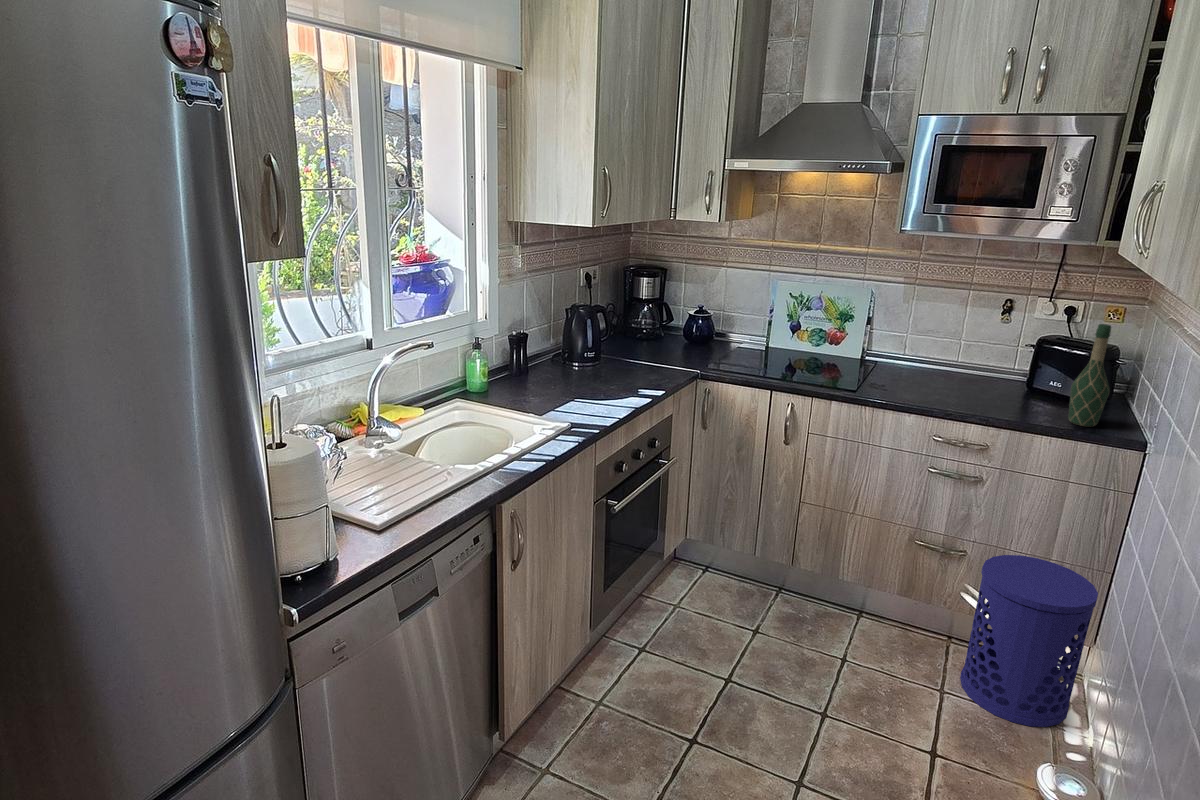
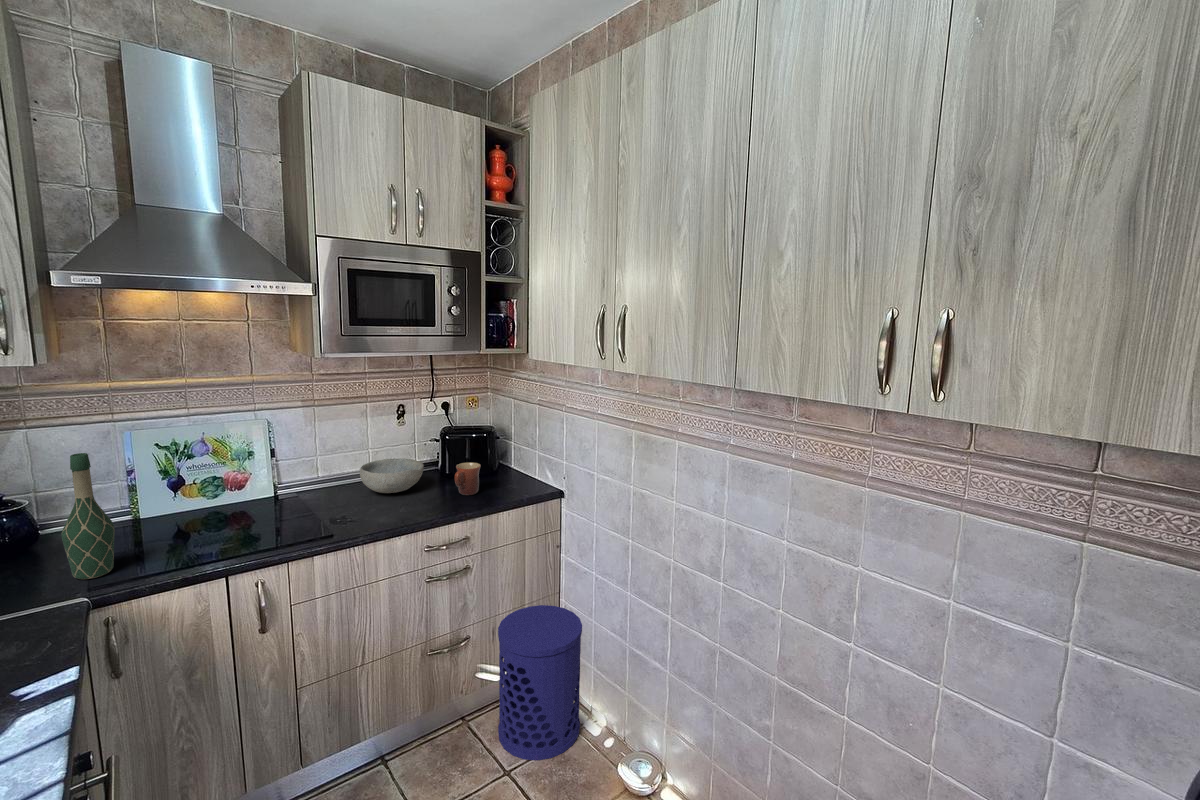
wine bottle: present [1068,324,1111,426] -> present [62,453,115,579]
bowl: none [926,351,996,386] -> present [360,459,424,493]
mug: none [1005,373,1048,411] -> present [455,462,481,495]

